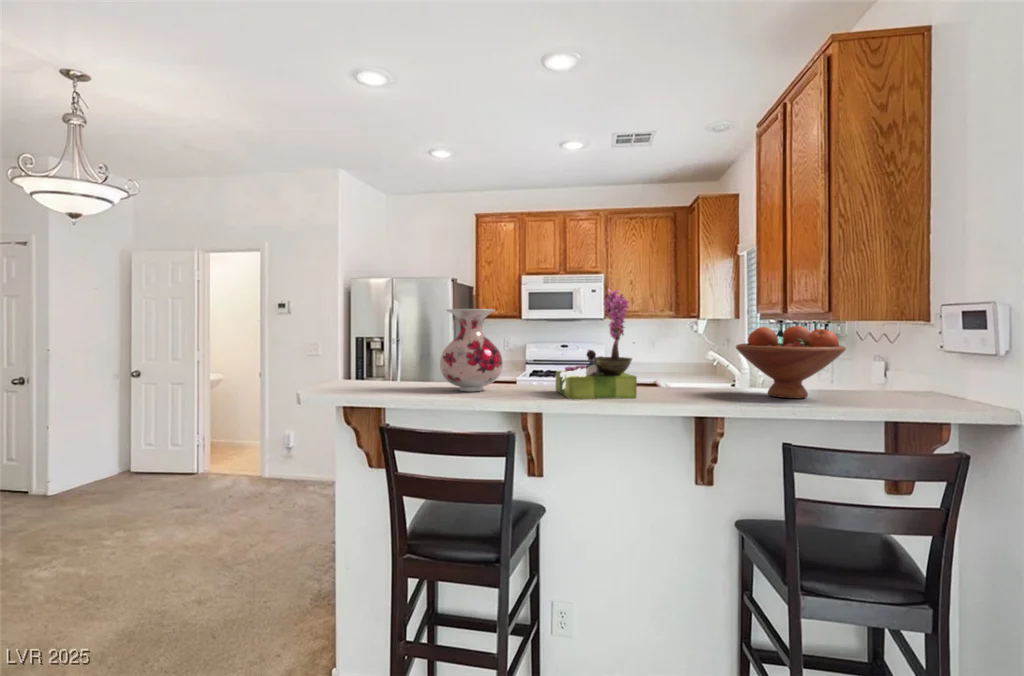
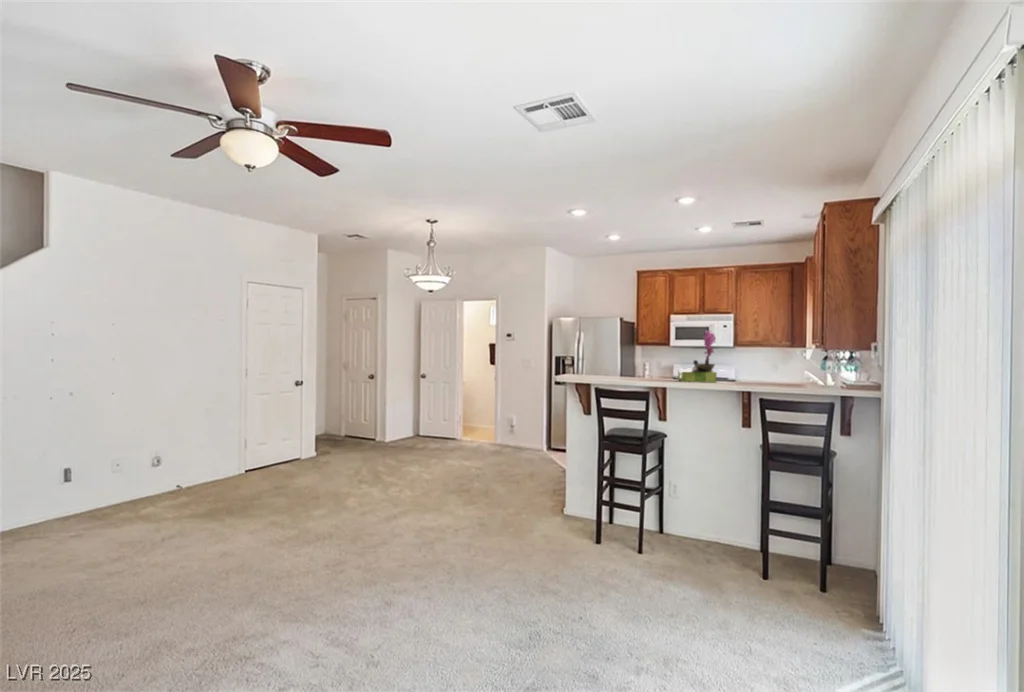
vase: present [440,309,503,391] -> none [620,340,651,379]
fruit bowl: present [736,326,846,398] -> none [772,350,827,385]

